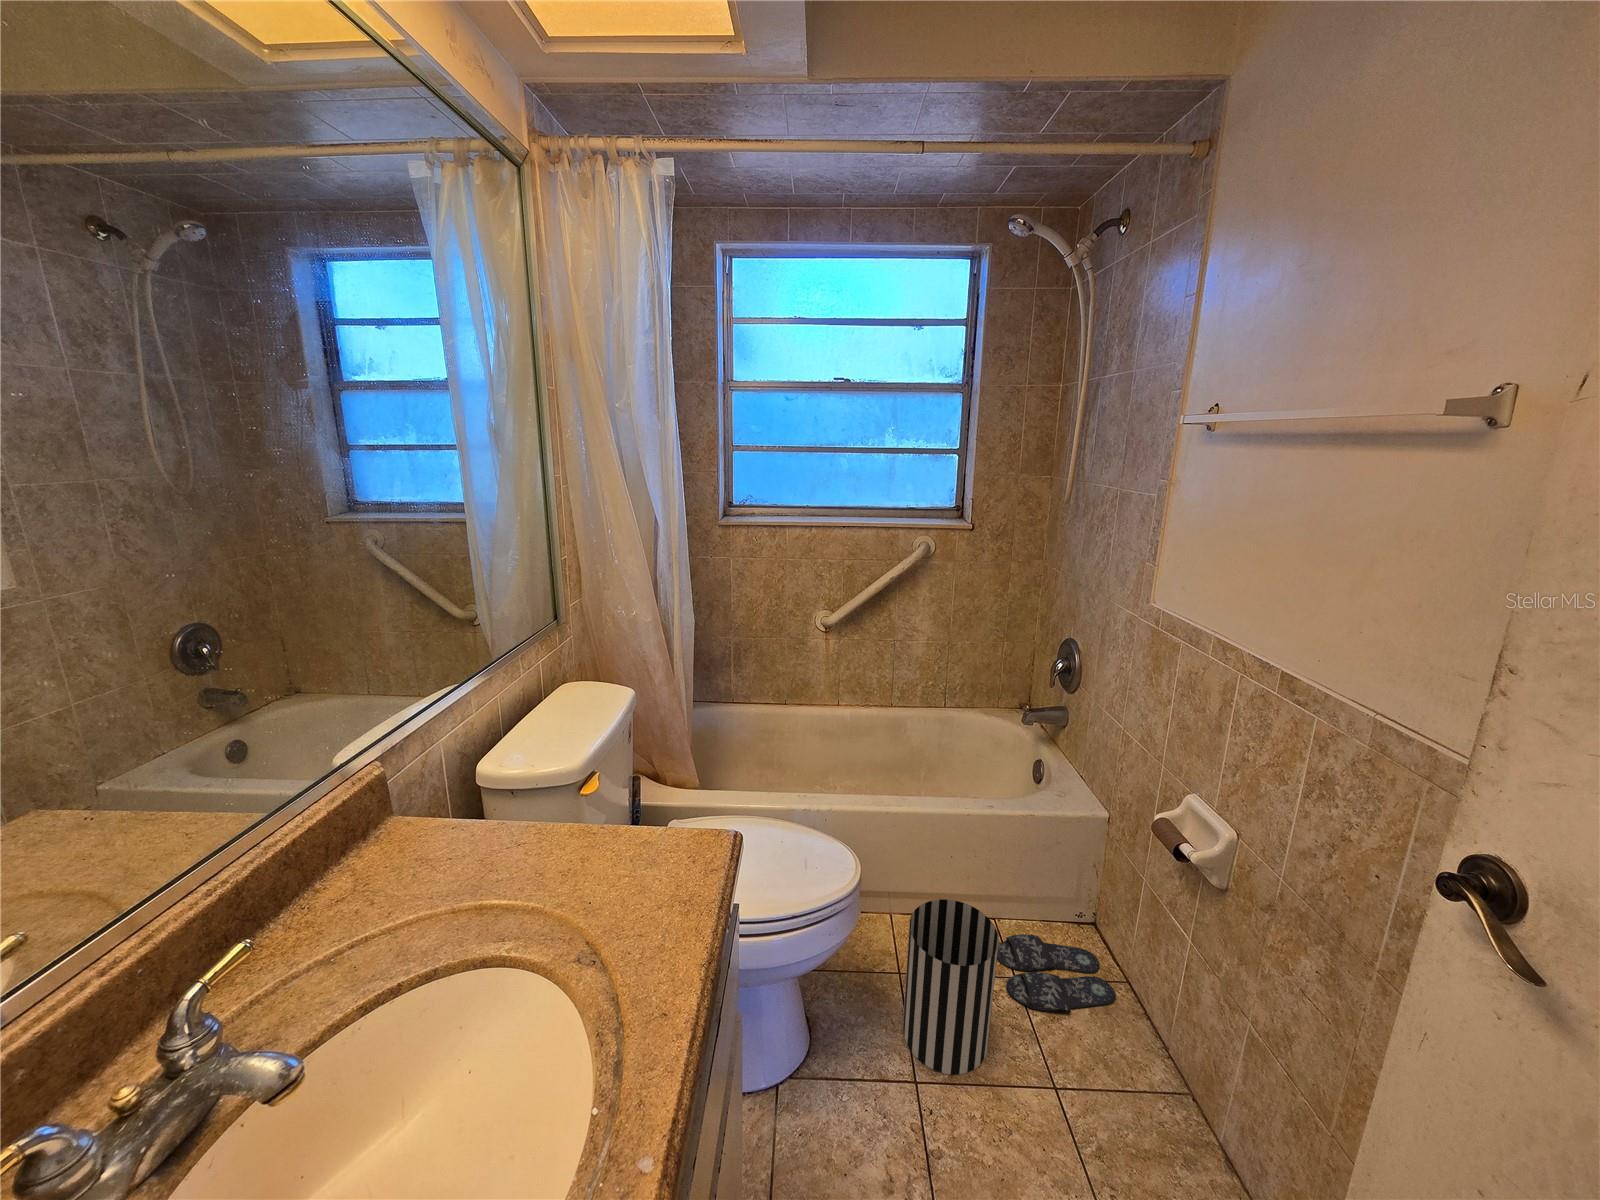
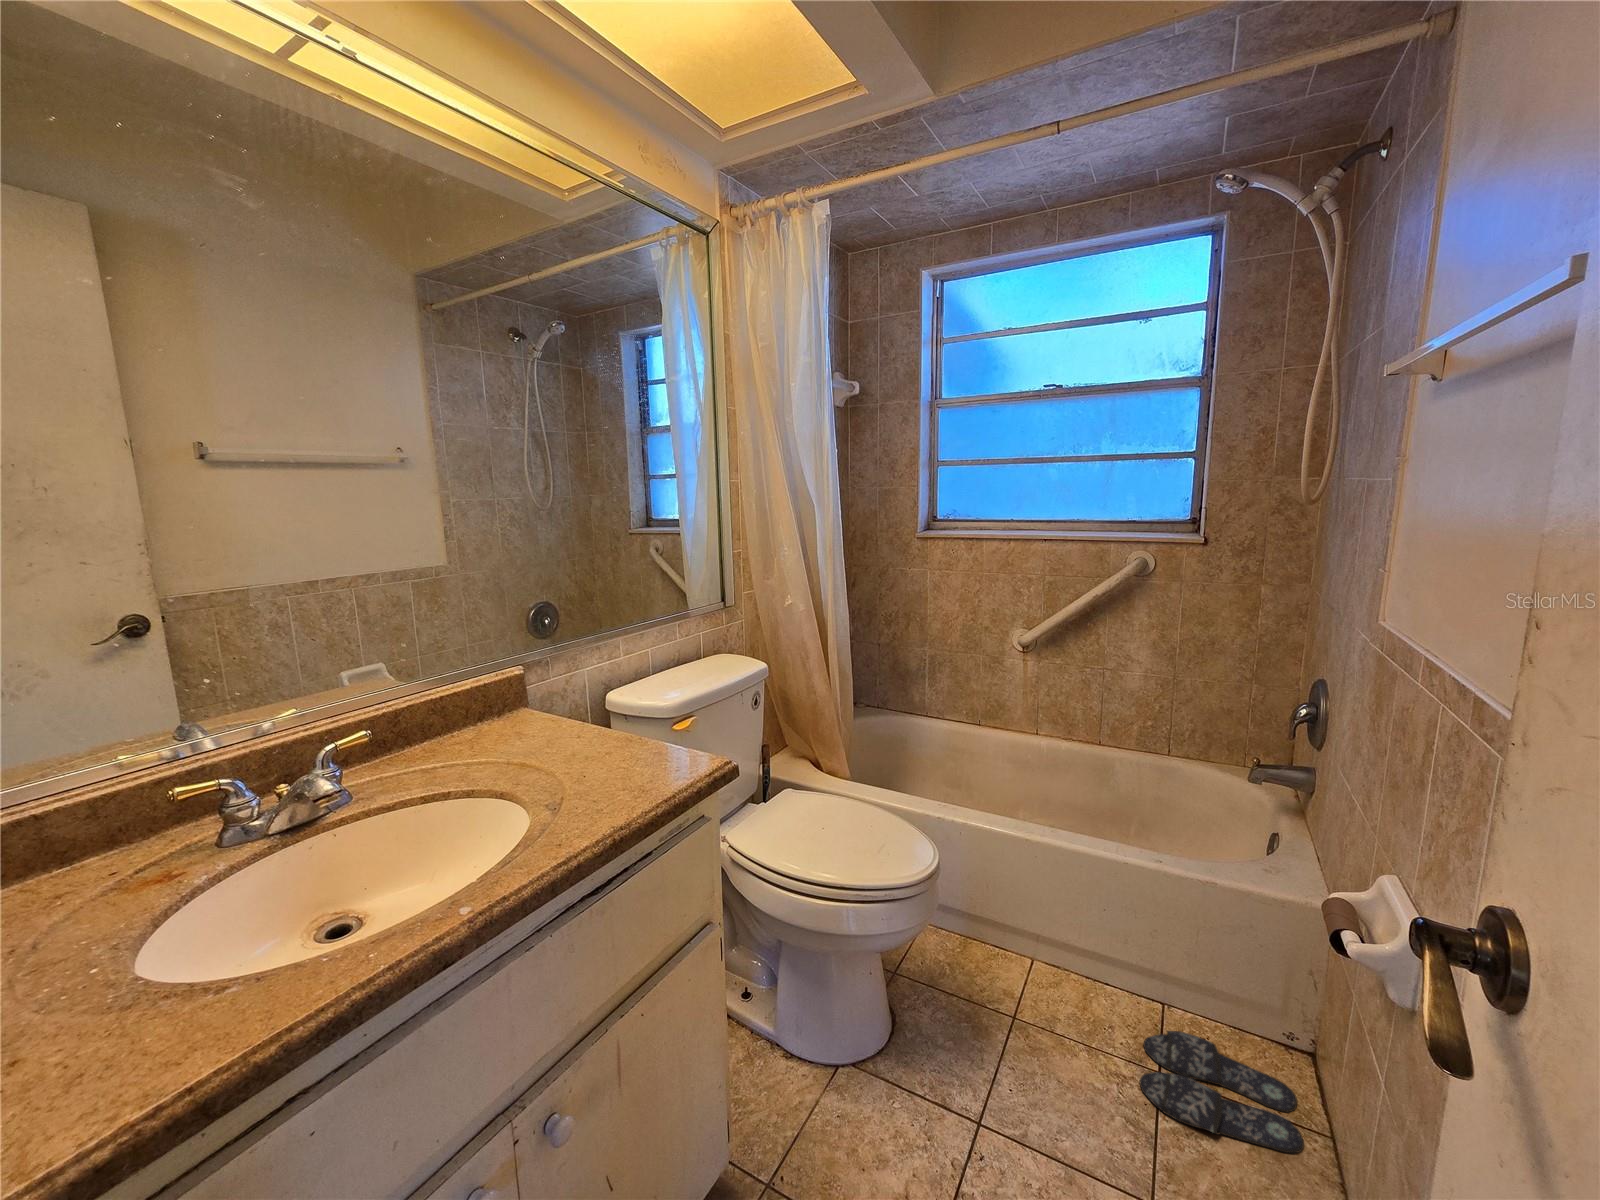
wastebasket: present [903,899,999,1075] -> none [987,933,1094,1140]

